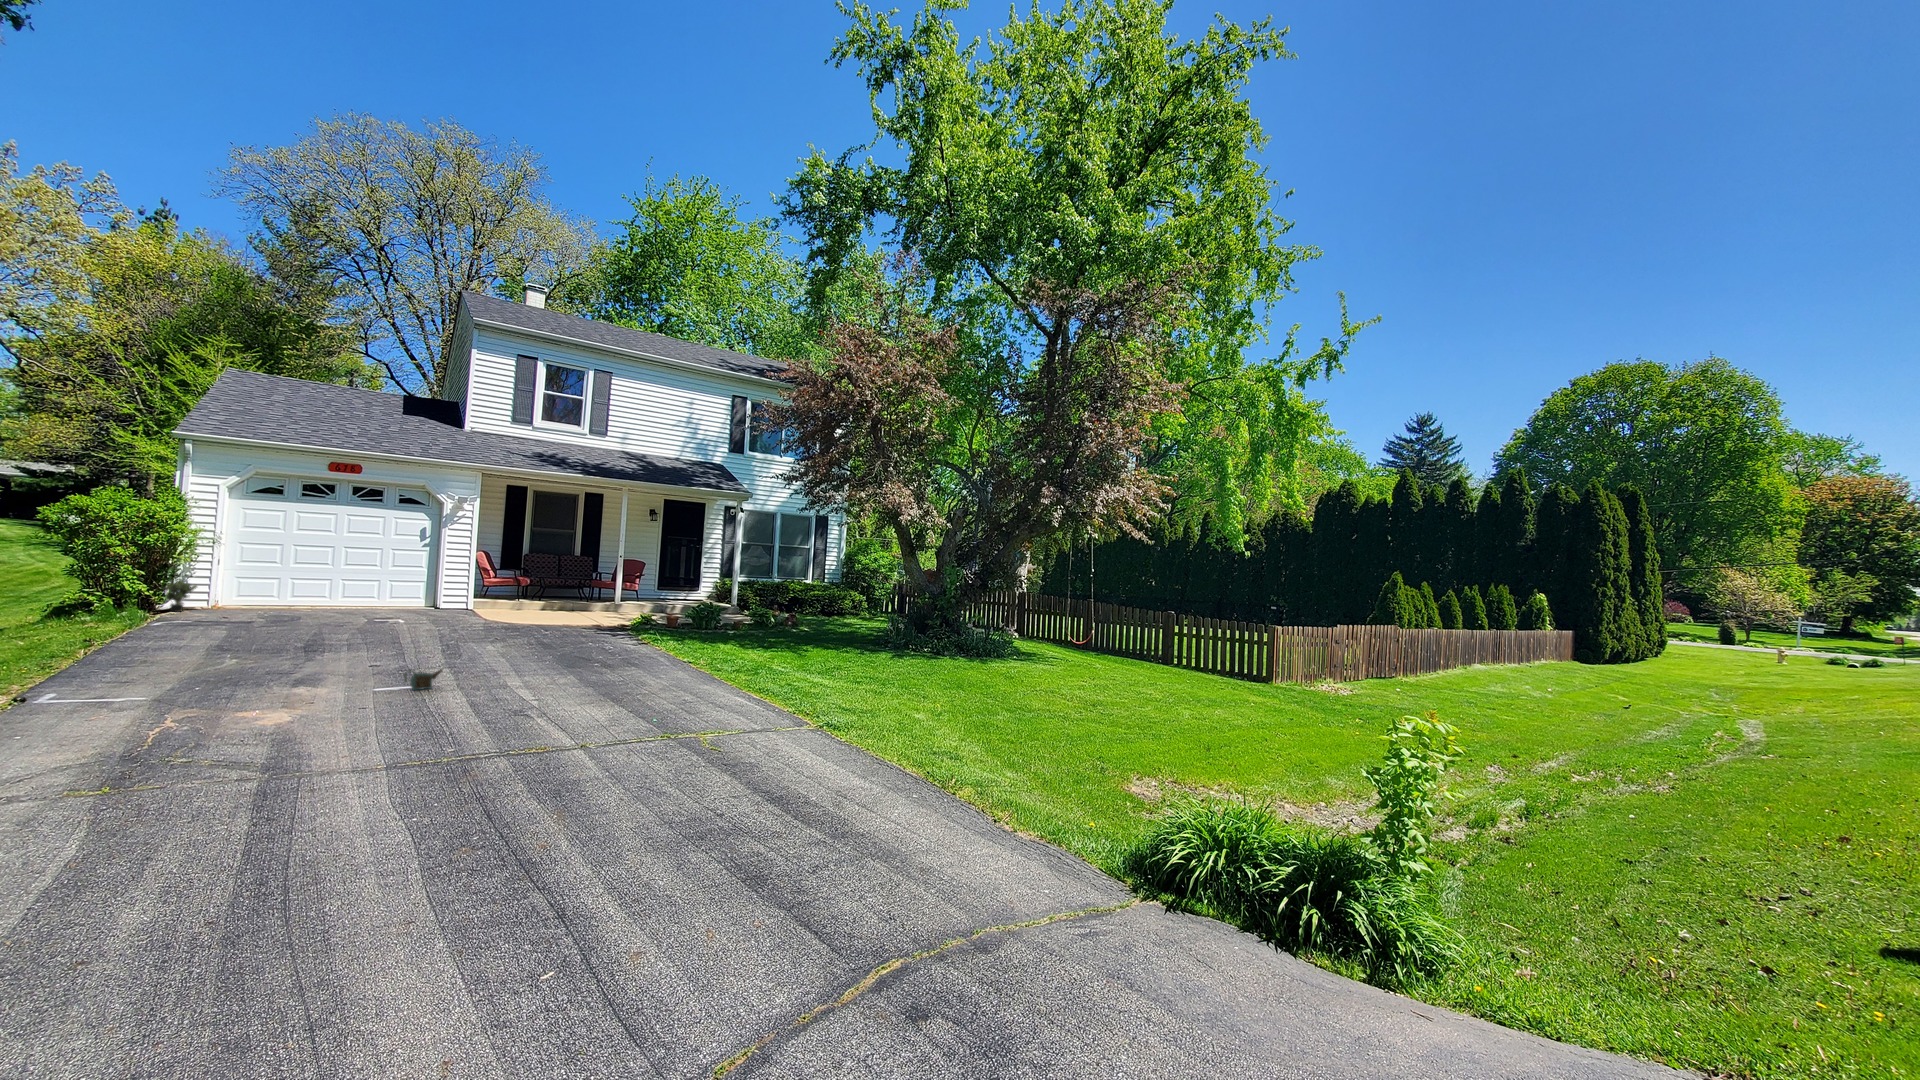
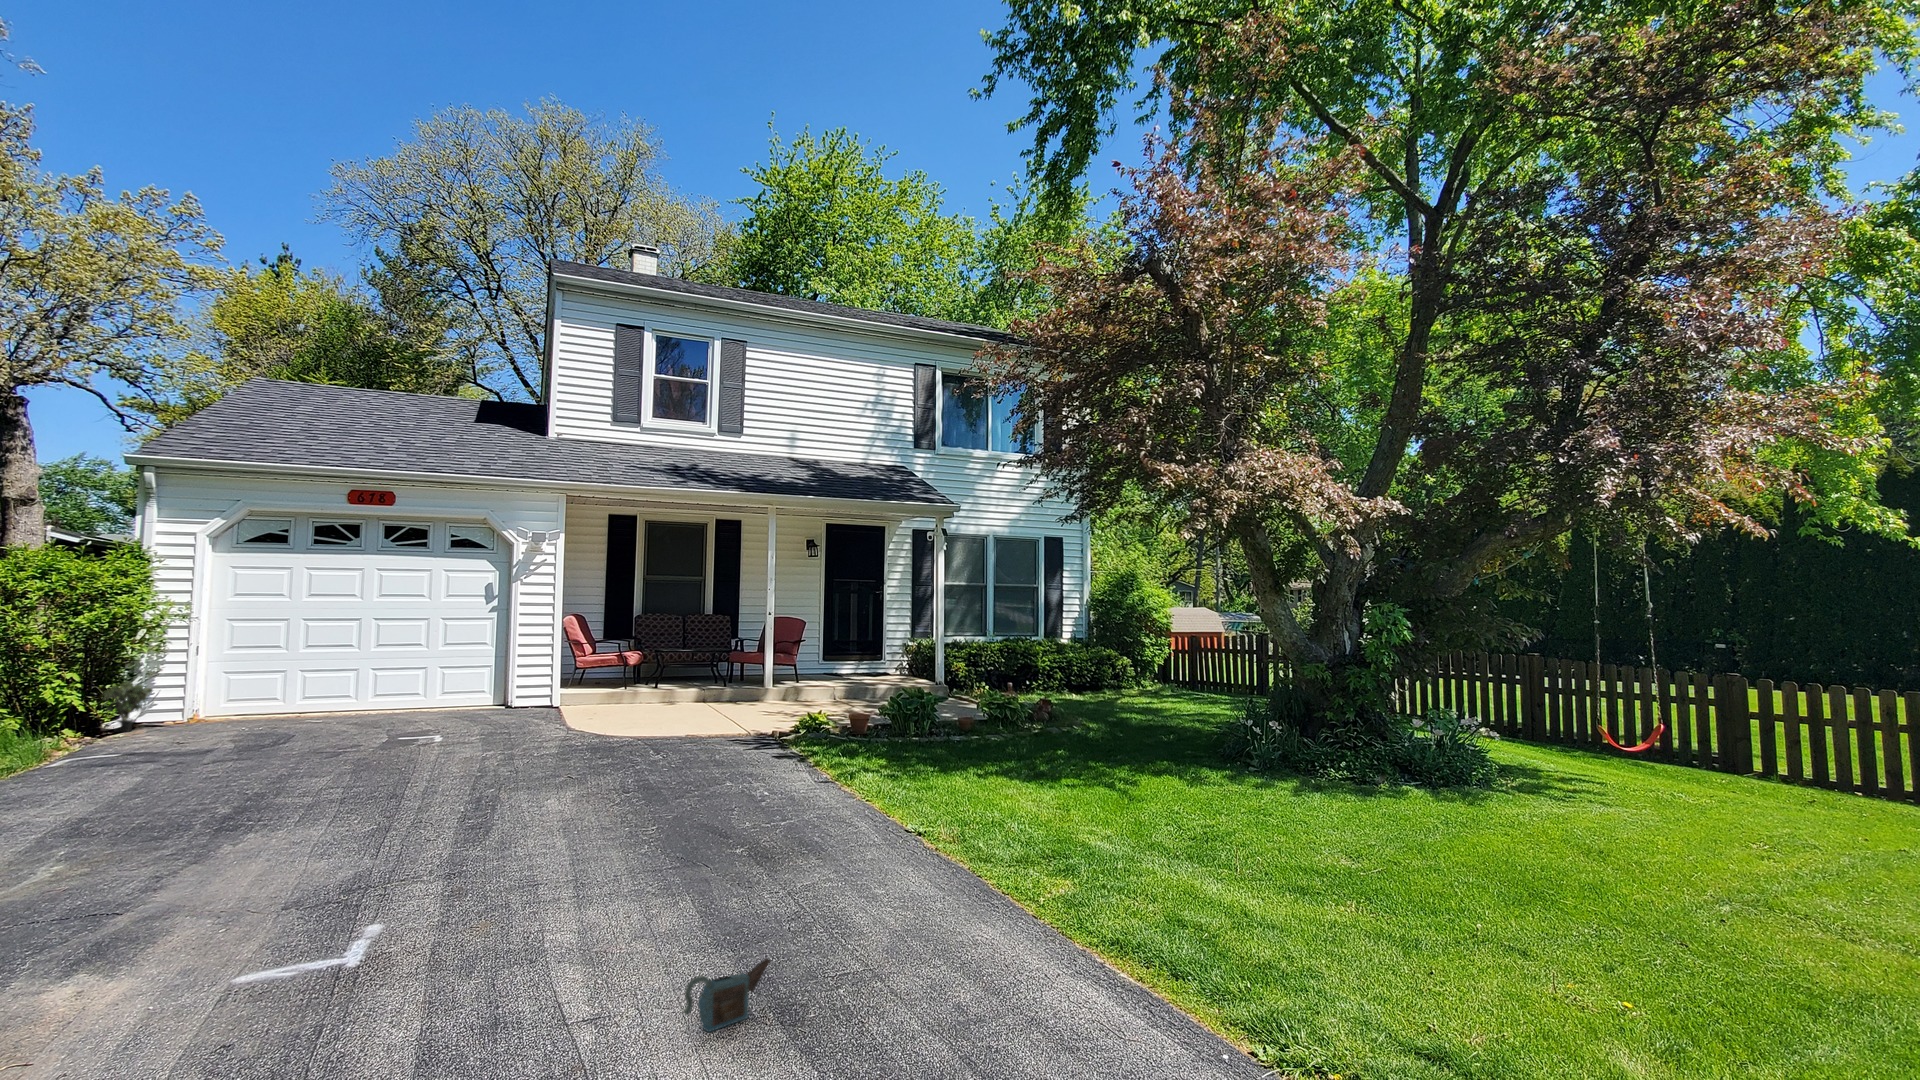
watering can: present [404,669,442,690] -> present [684,959,770,1032]

